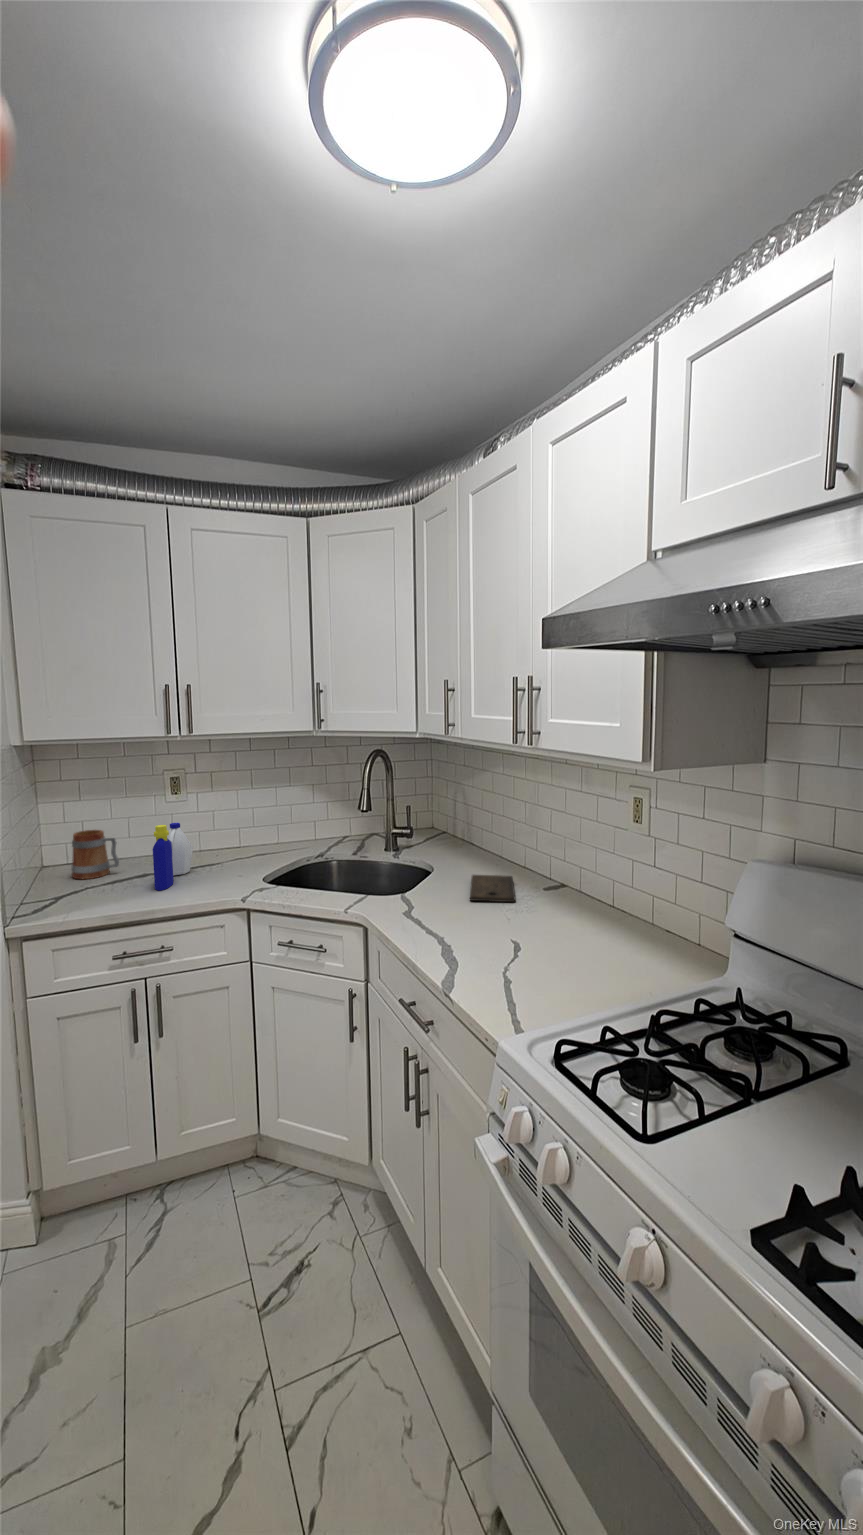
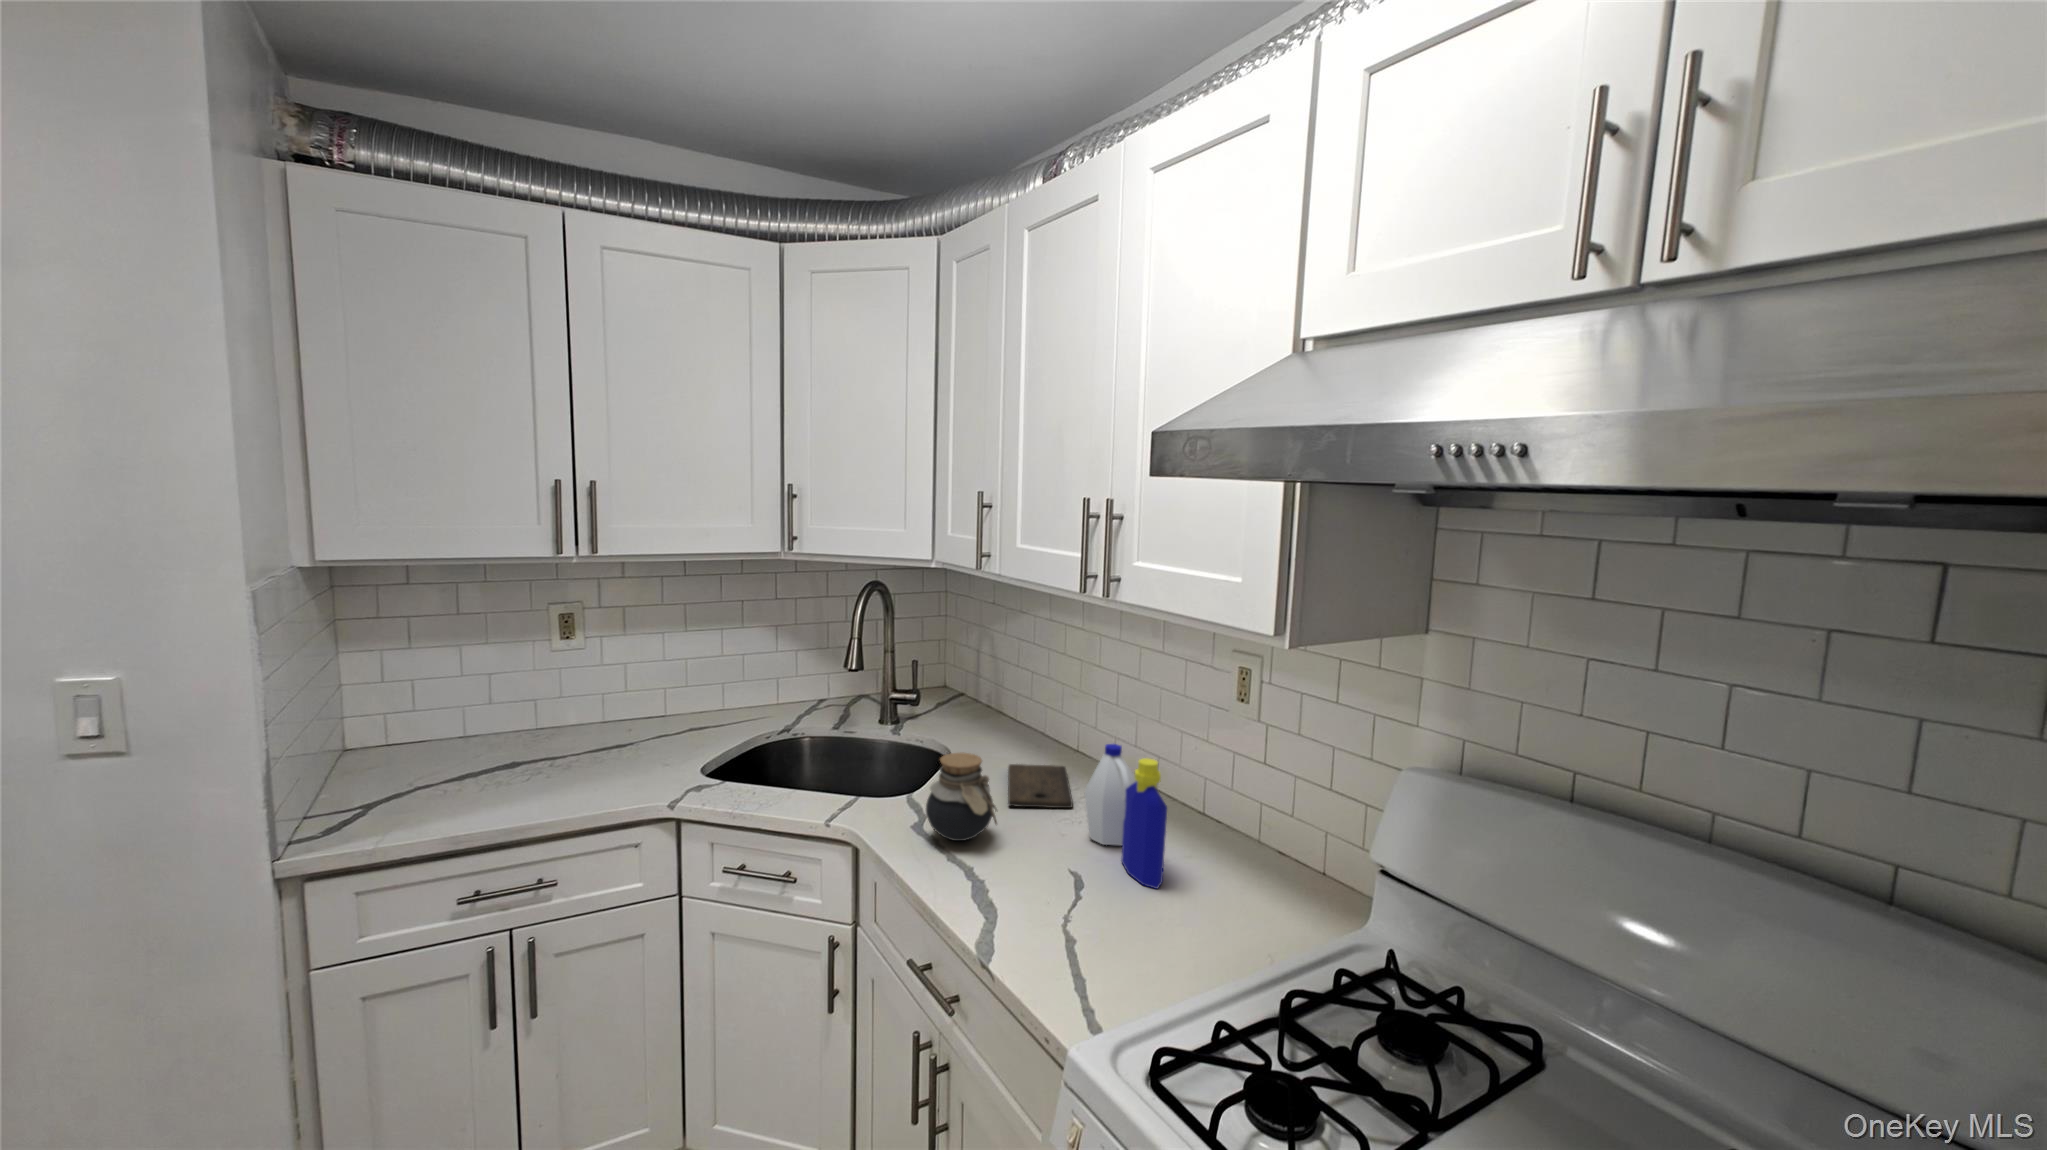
bottle: present [153,823,193,891] -> present [1085,744,1167,889]
mug: present [71,830,119,879] -> none [391,693,471,772]
jar: none [411,861,460,921] -> present [926,753,997,841]

